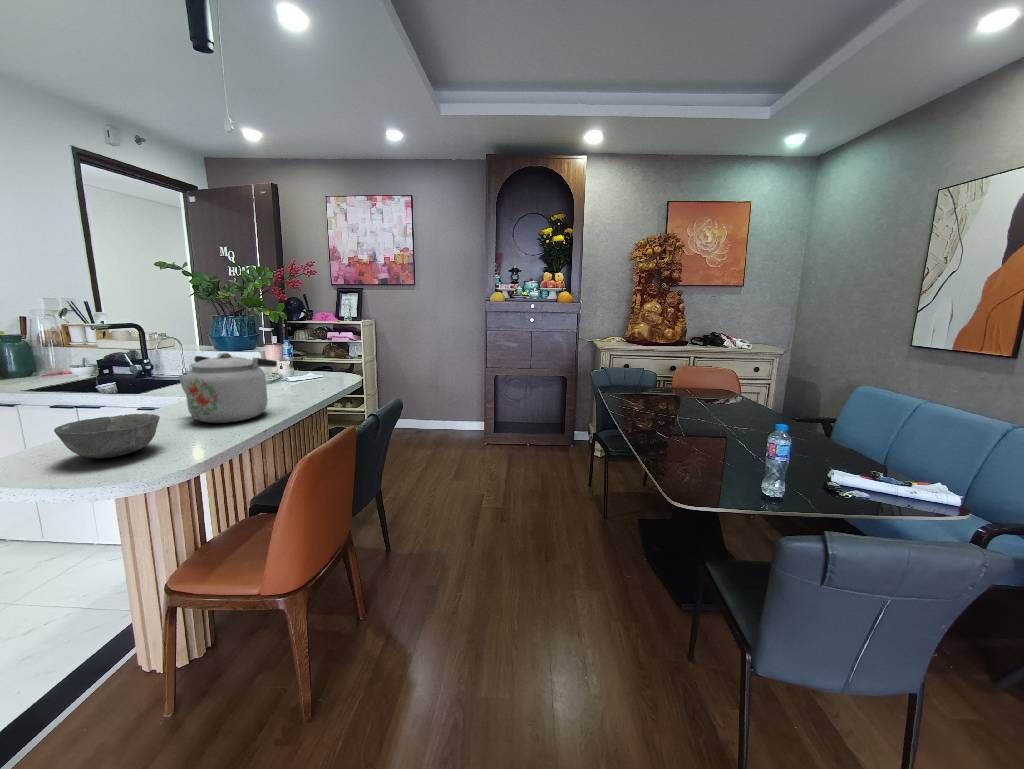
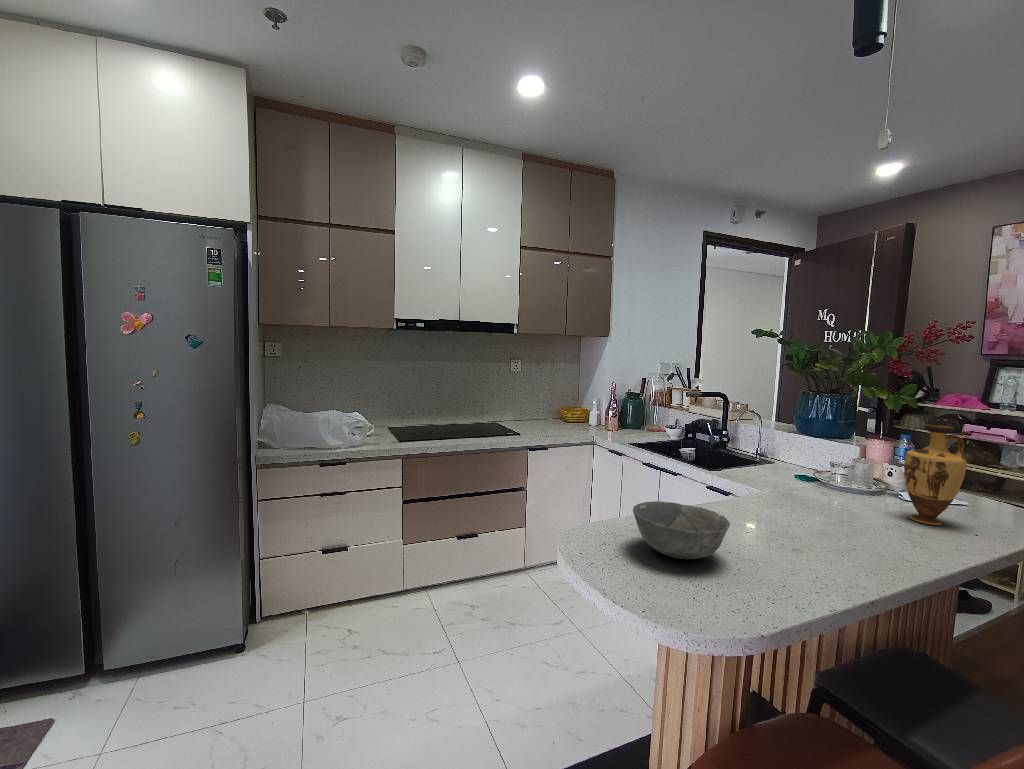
vase: none [284,330,315,391] -> present [904,424,967,525]
kettle: present [178,353,277,423] -> none [757,447,902,555]

